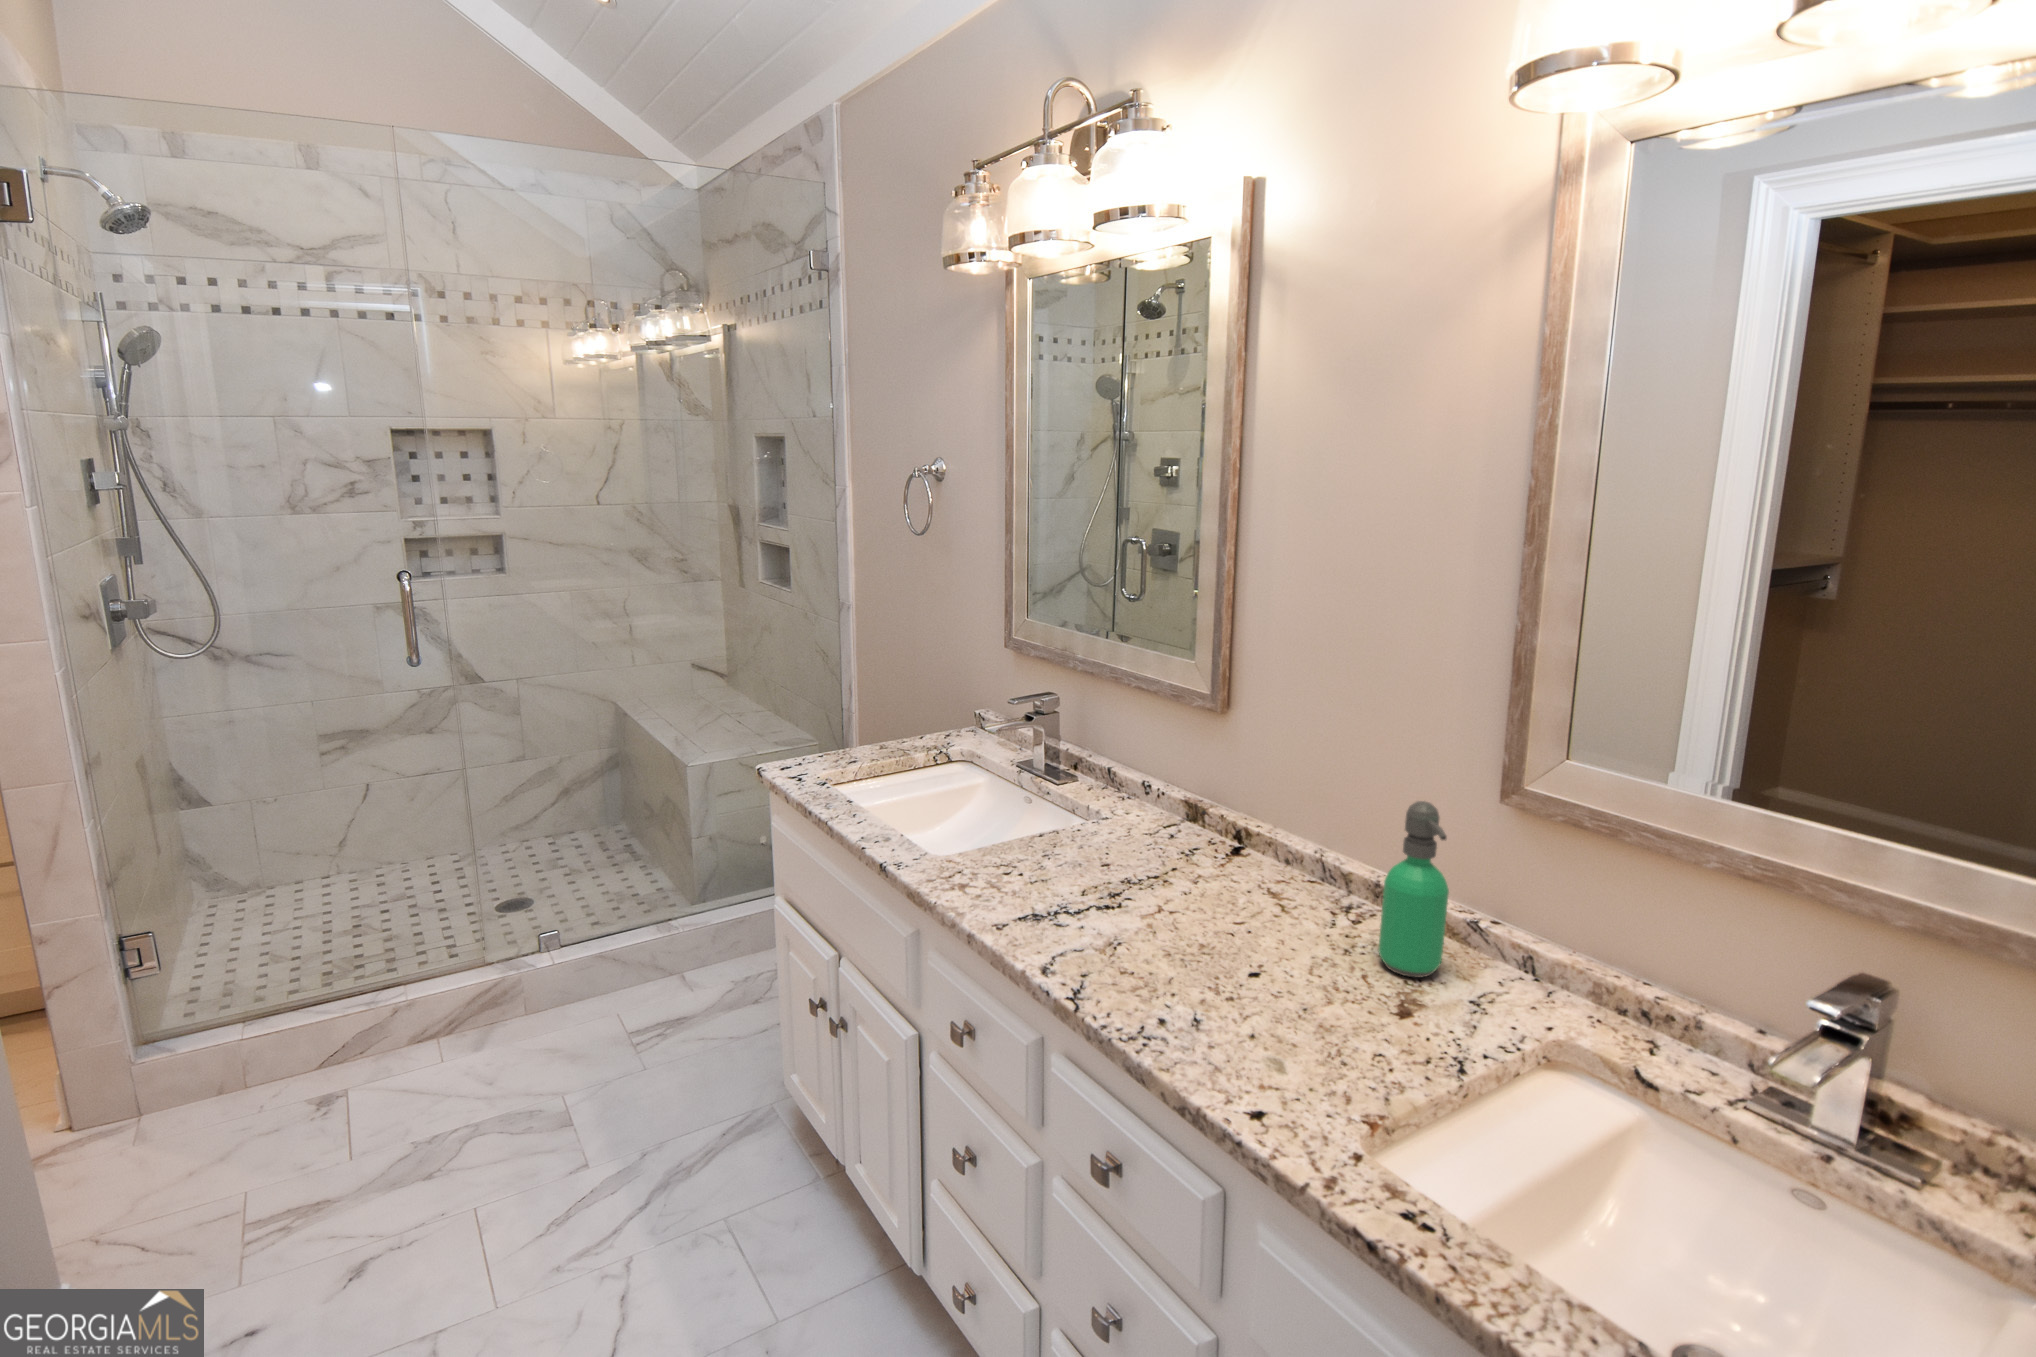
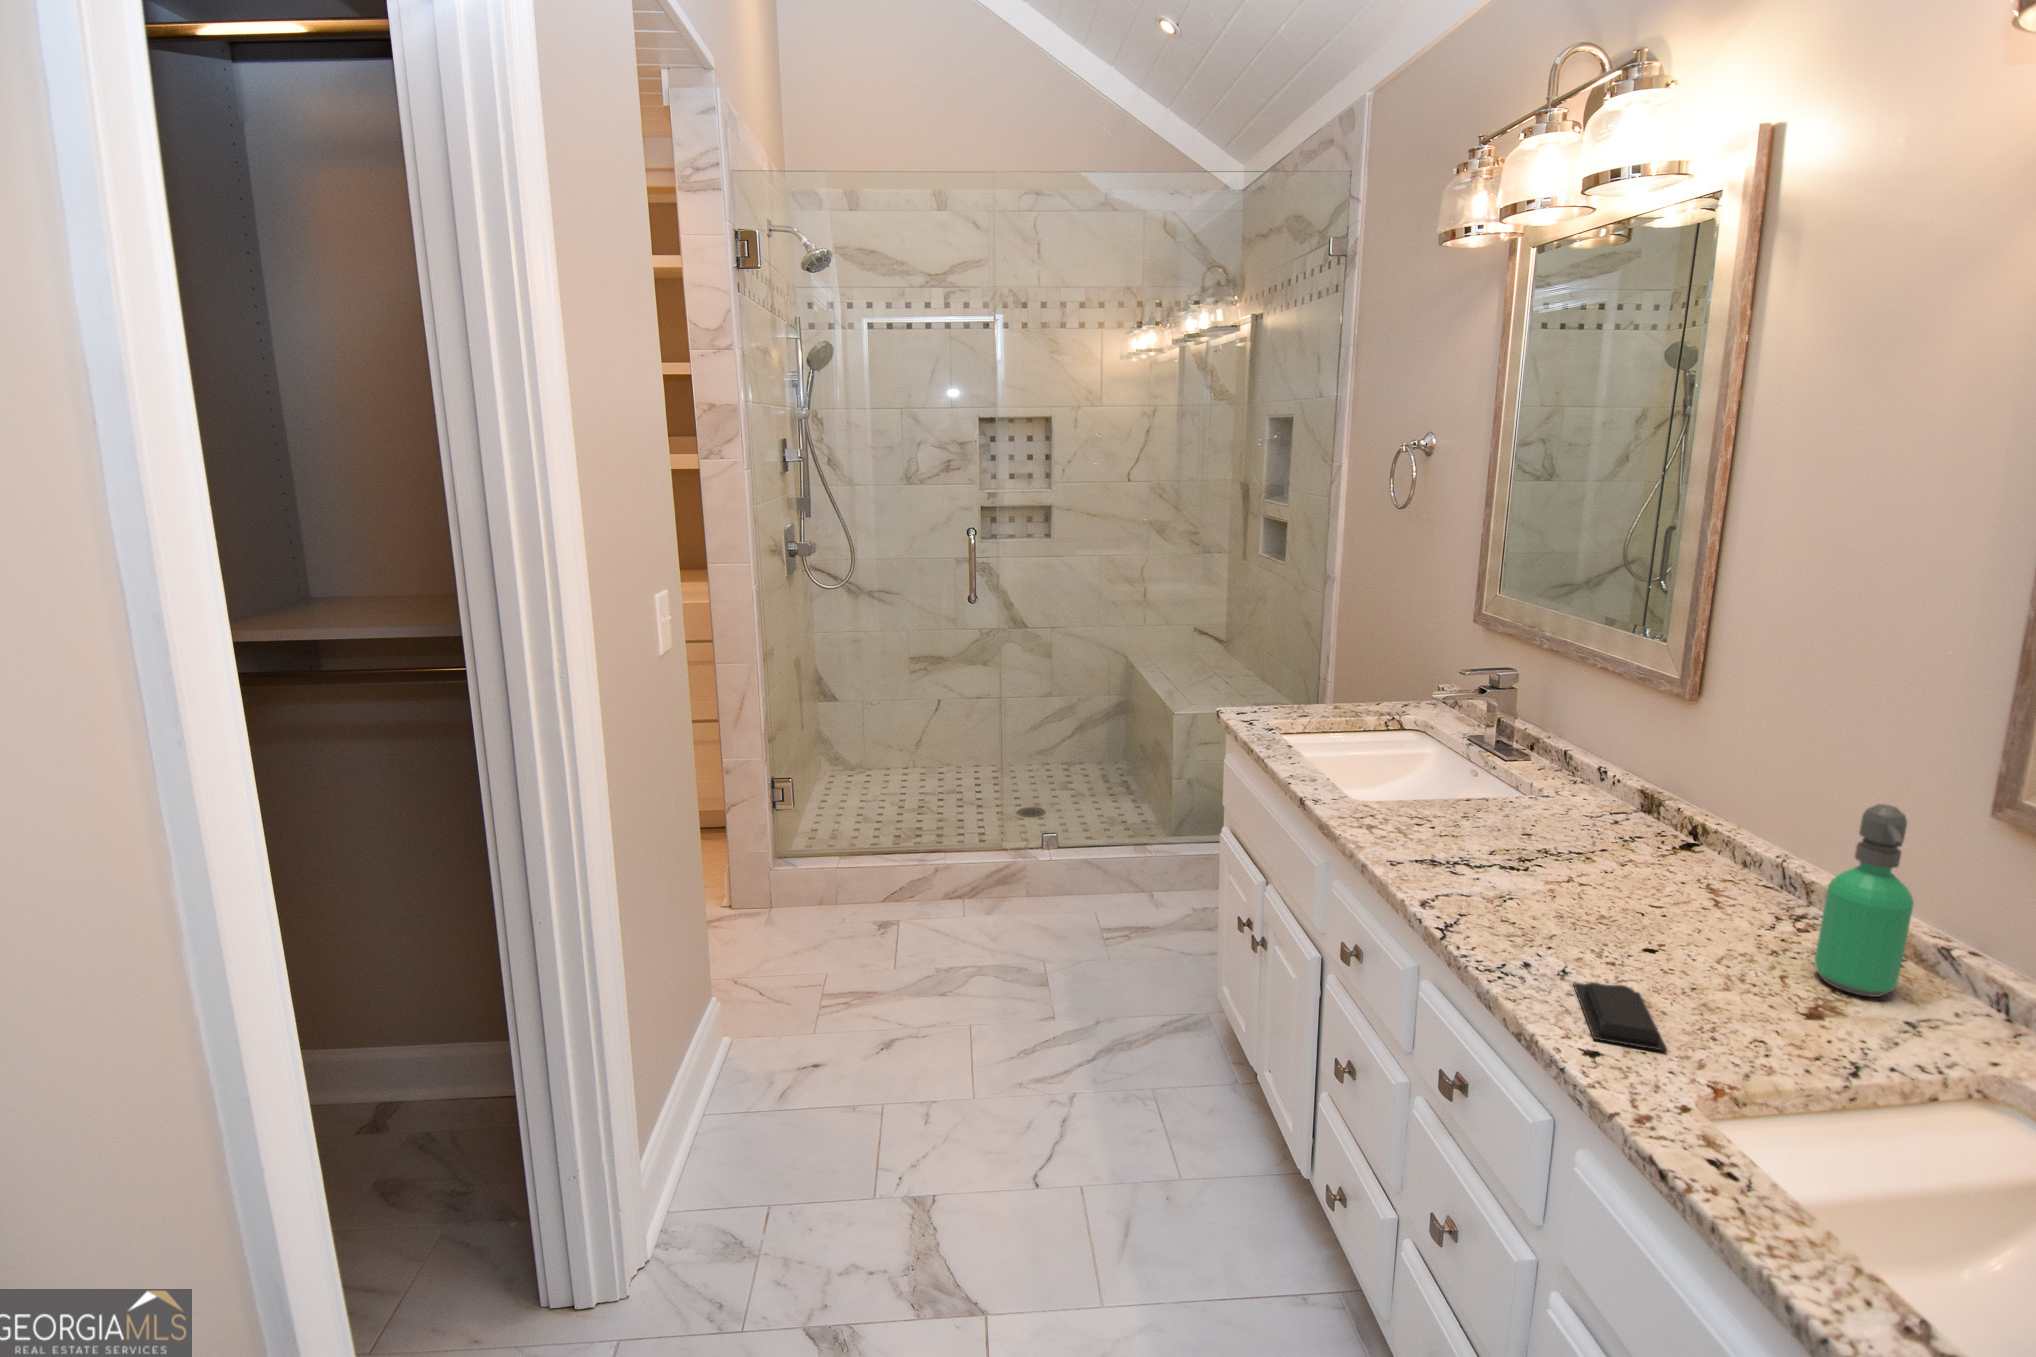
soap bar: none [1214,1026,1322,1101] -> present [1573,982,1667,1051]

